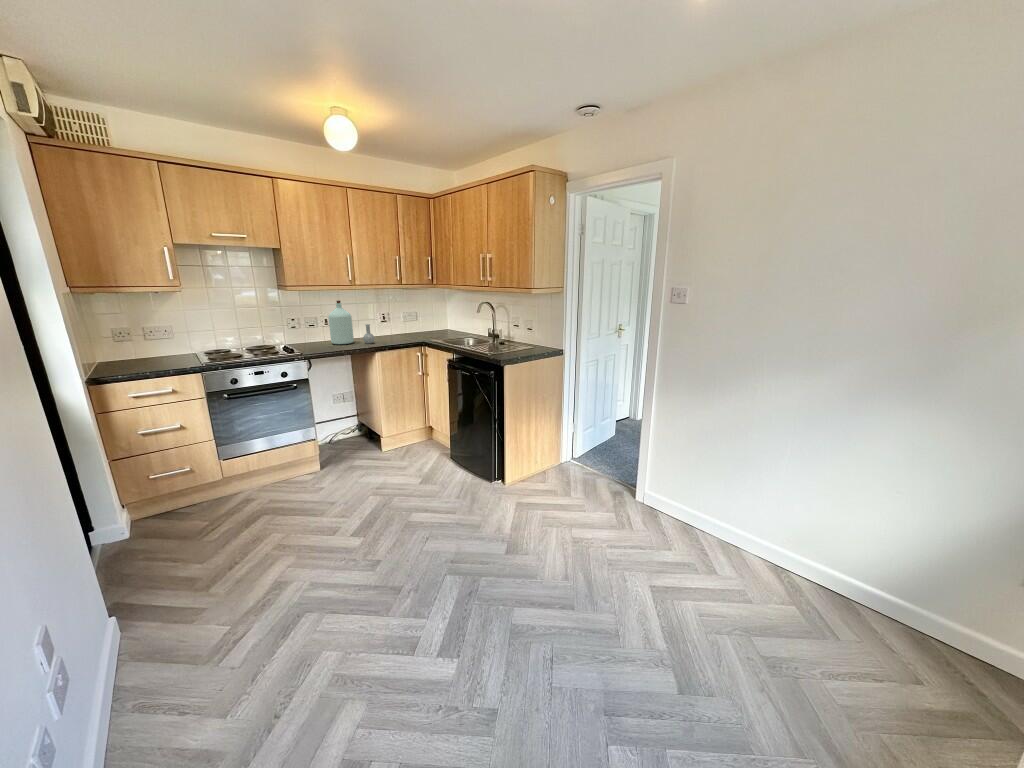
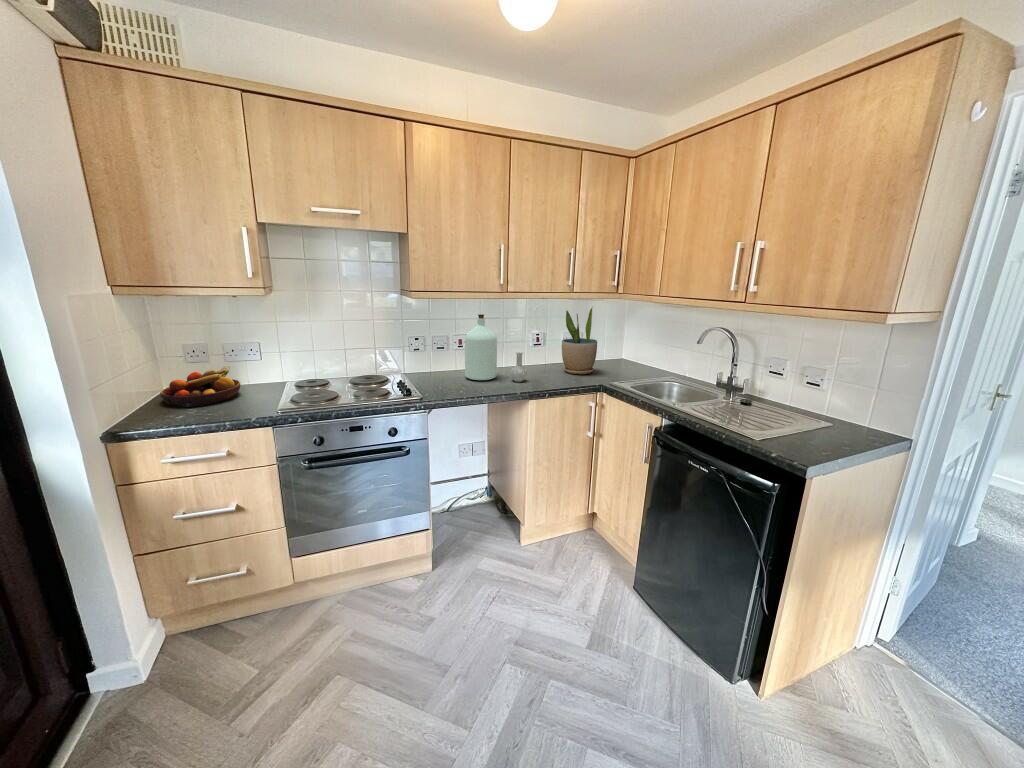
potted plant: none [398,293,422,338] -> present [562,308,597,374]
fruit bowl: none [105,343,164,368] -> present [160,366,240,407]

